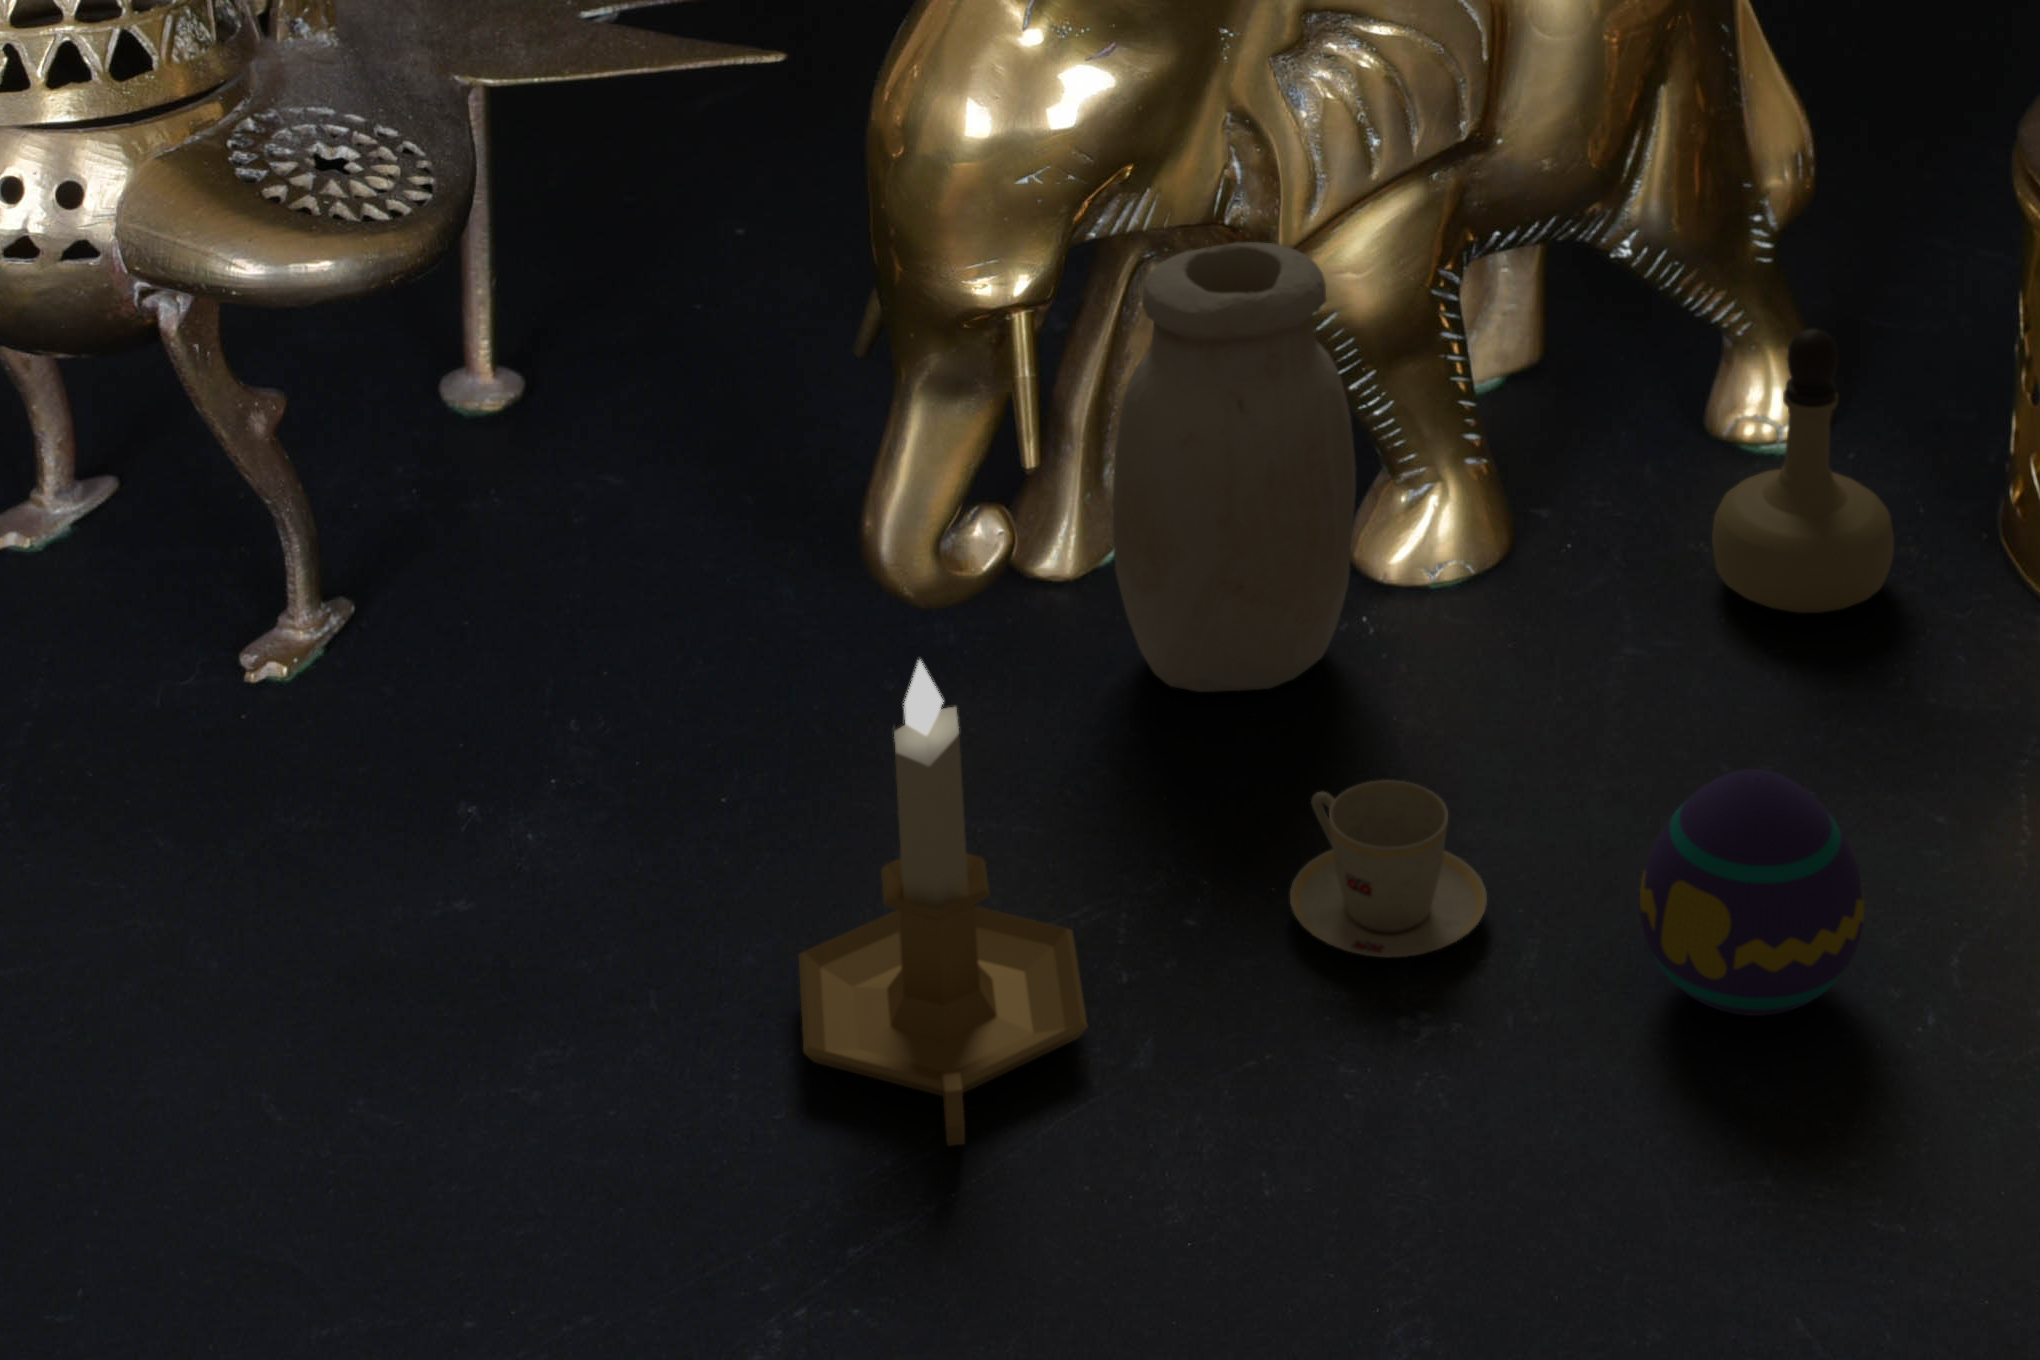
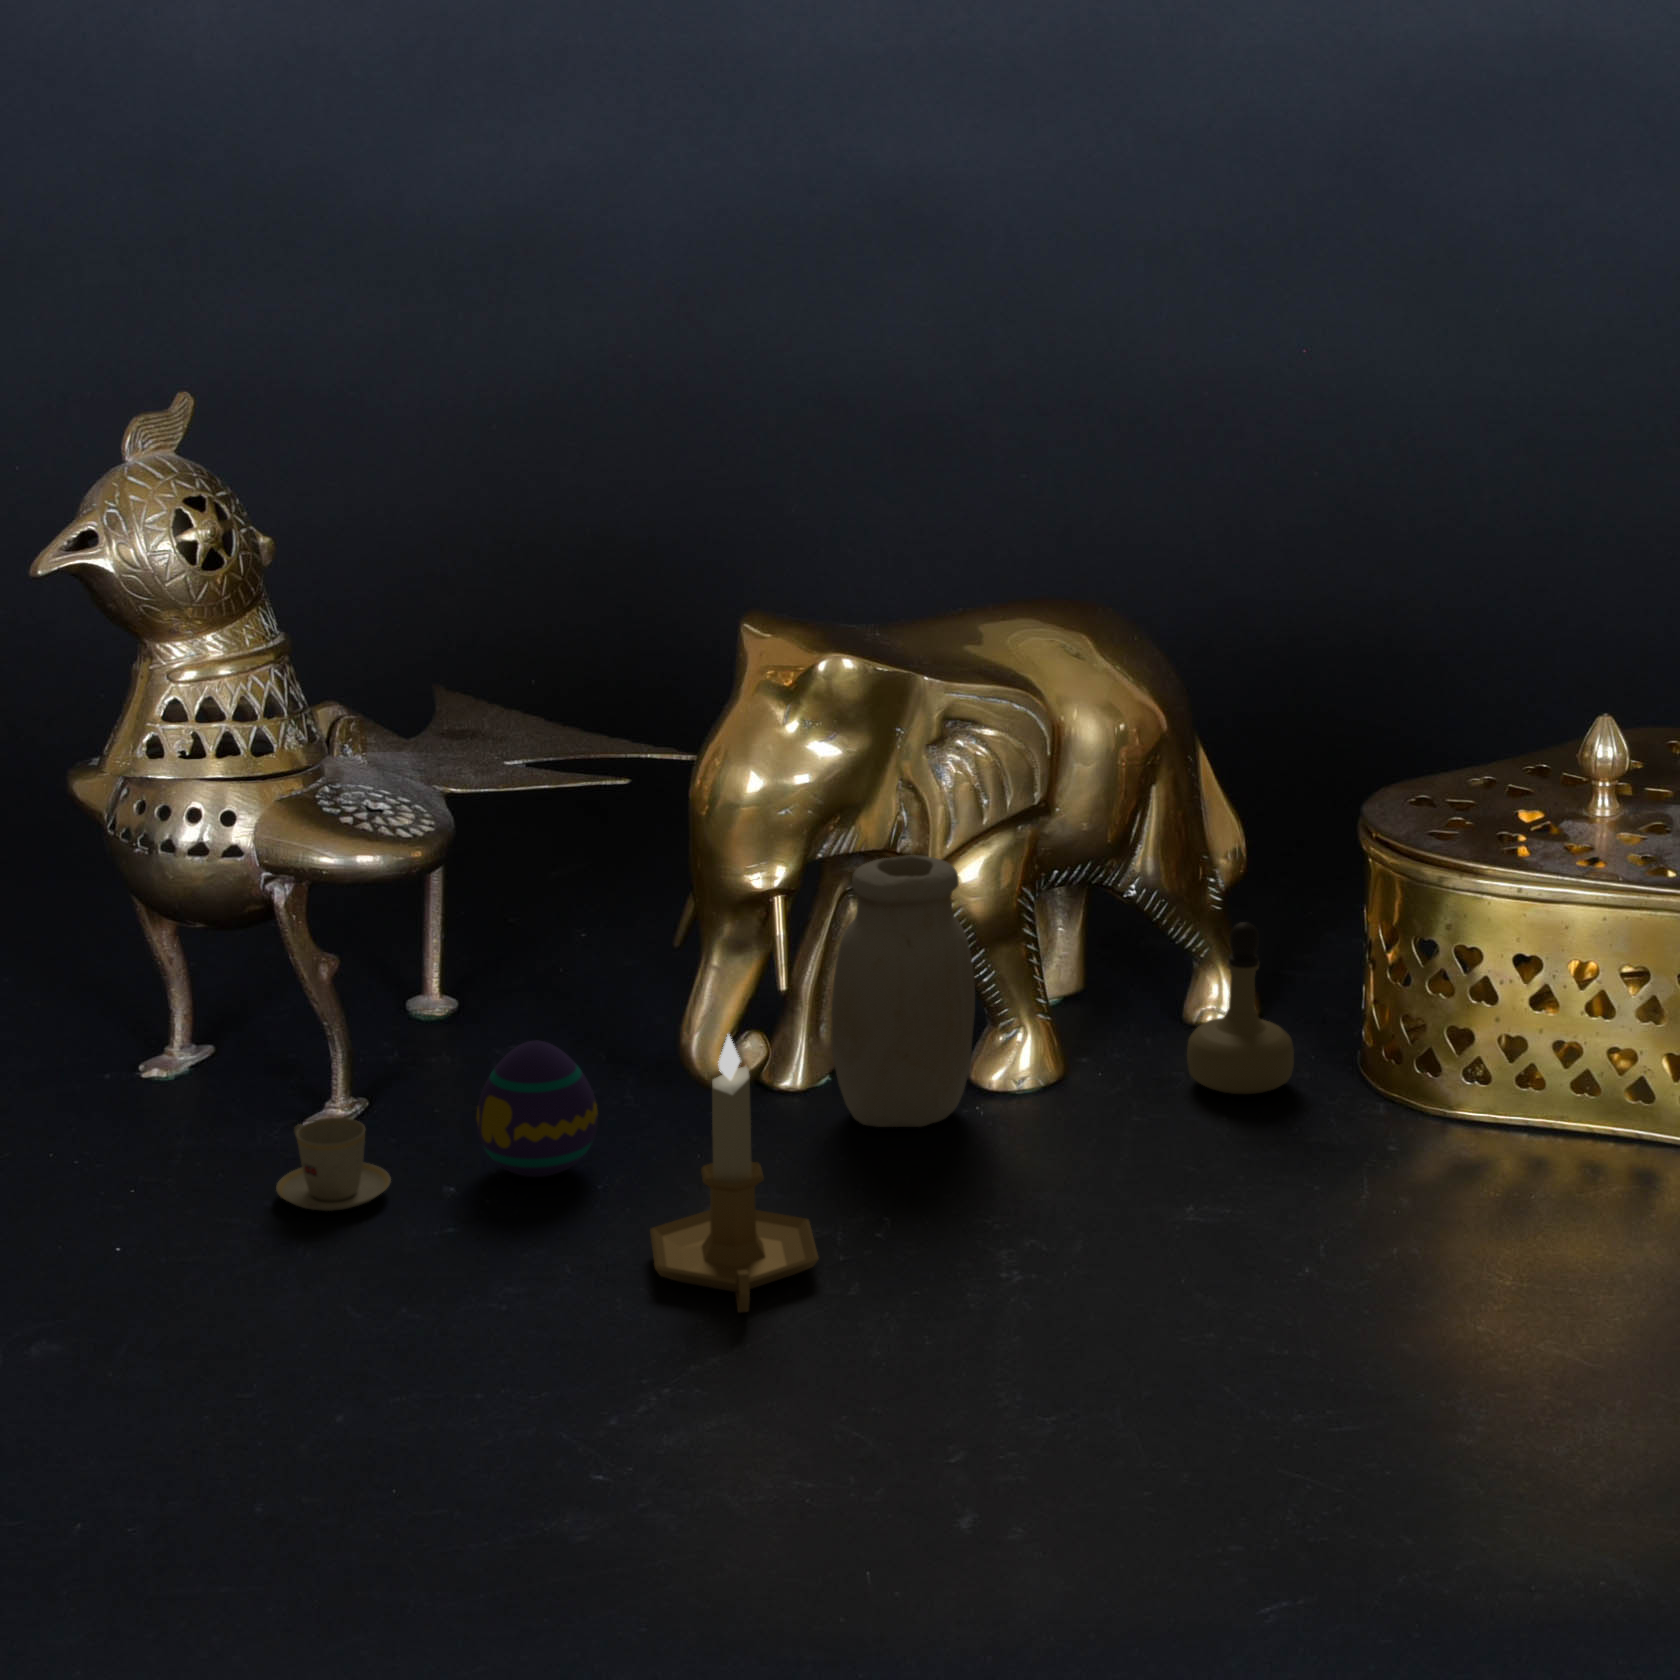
decorative egg: present [1640,769,1864,1016] -> present [476,1040,598,1177]
teacup: present [1290,780,1487,957] -> present [276,1118,391,1211]

